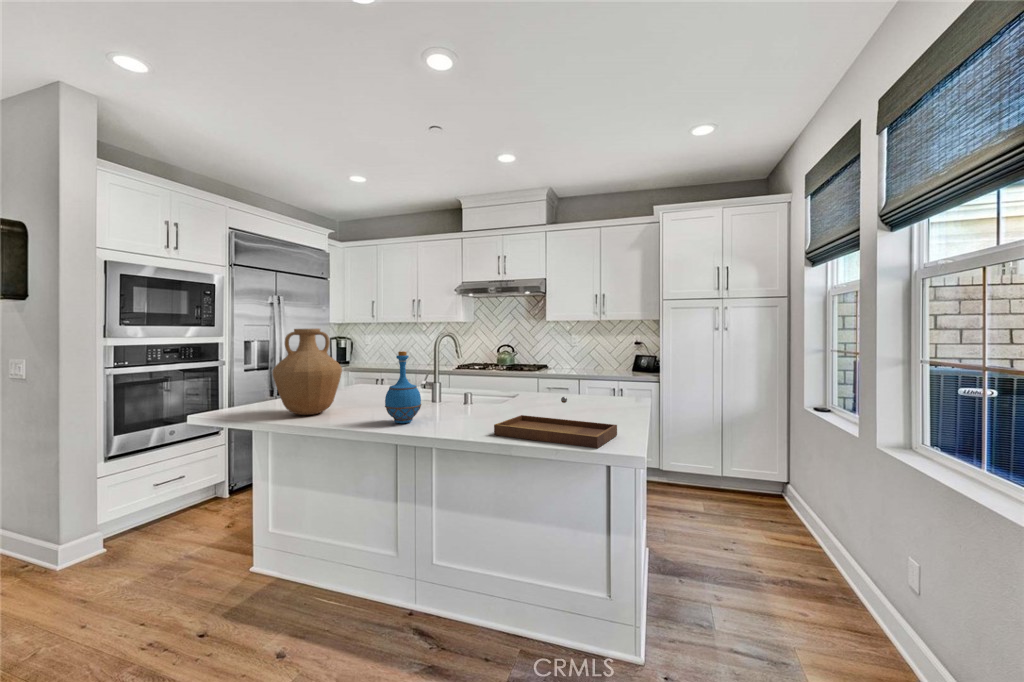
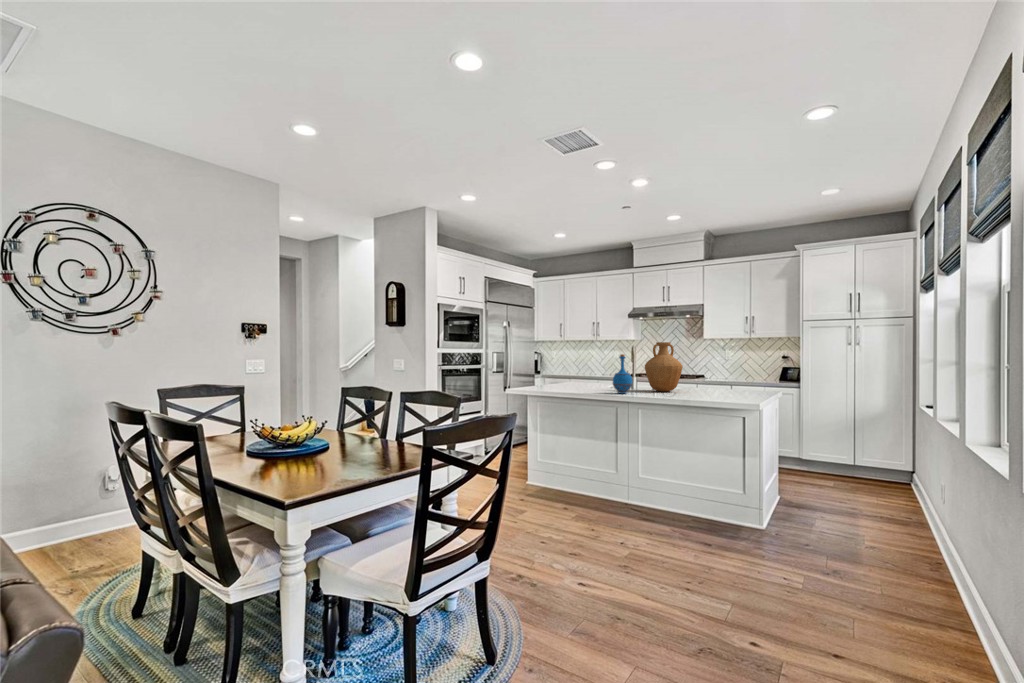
vase: present [273,329,342,415] -> present [645,342,683,392]
tray: present [494,397,617,448] -> none [678,379,749,403]

